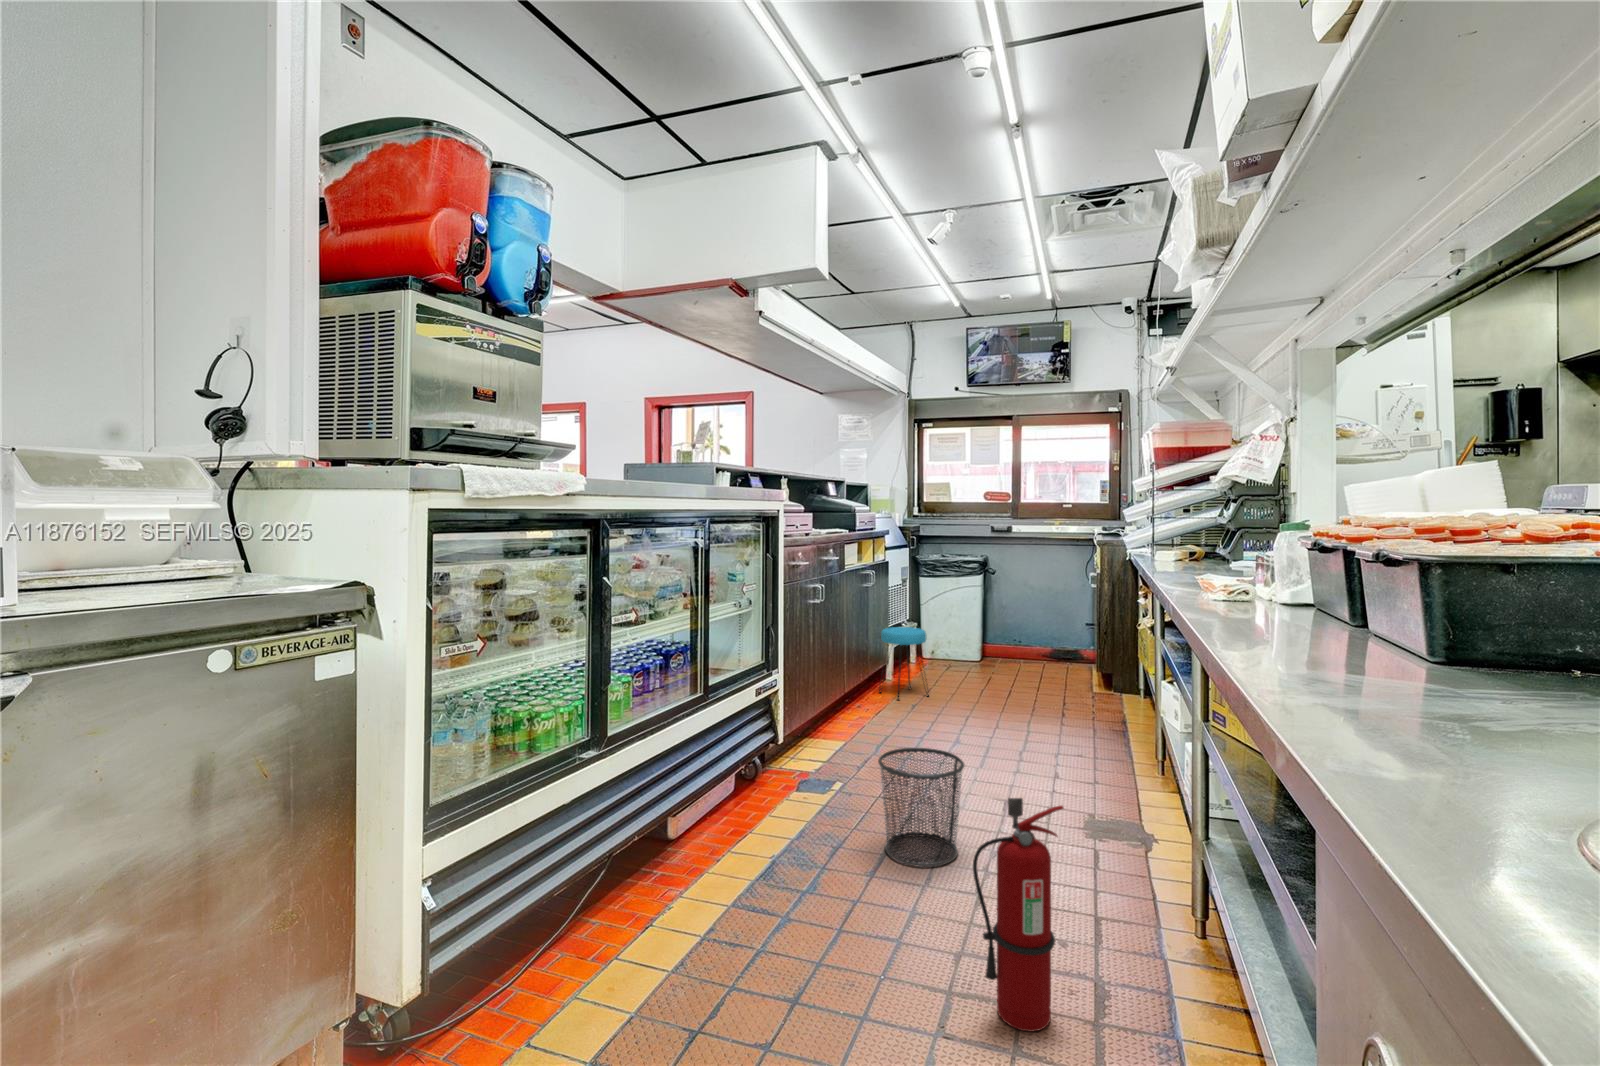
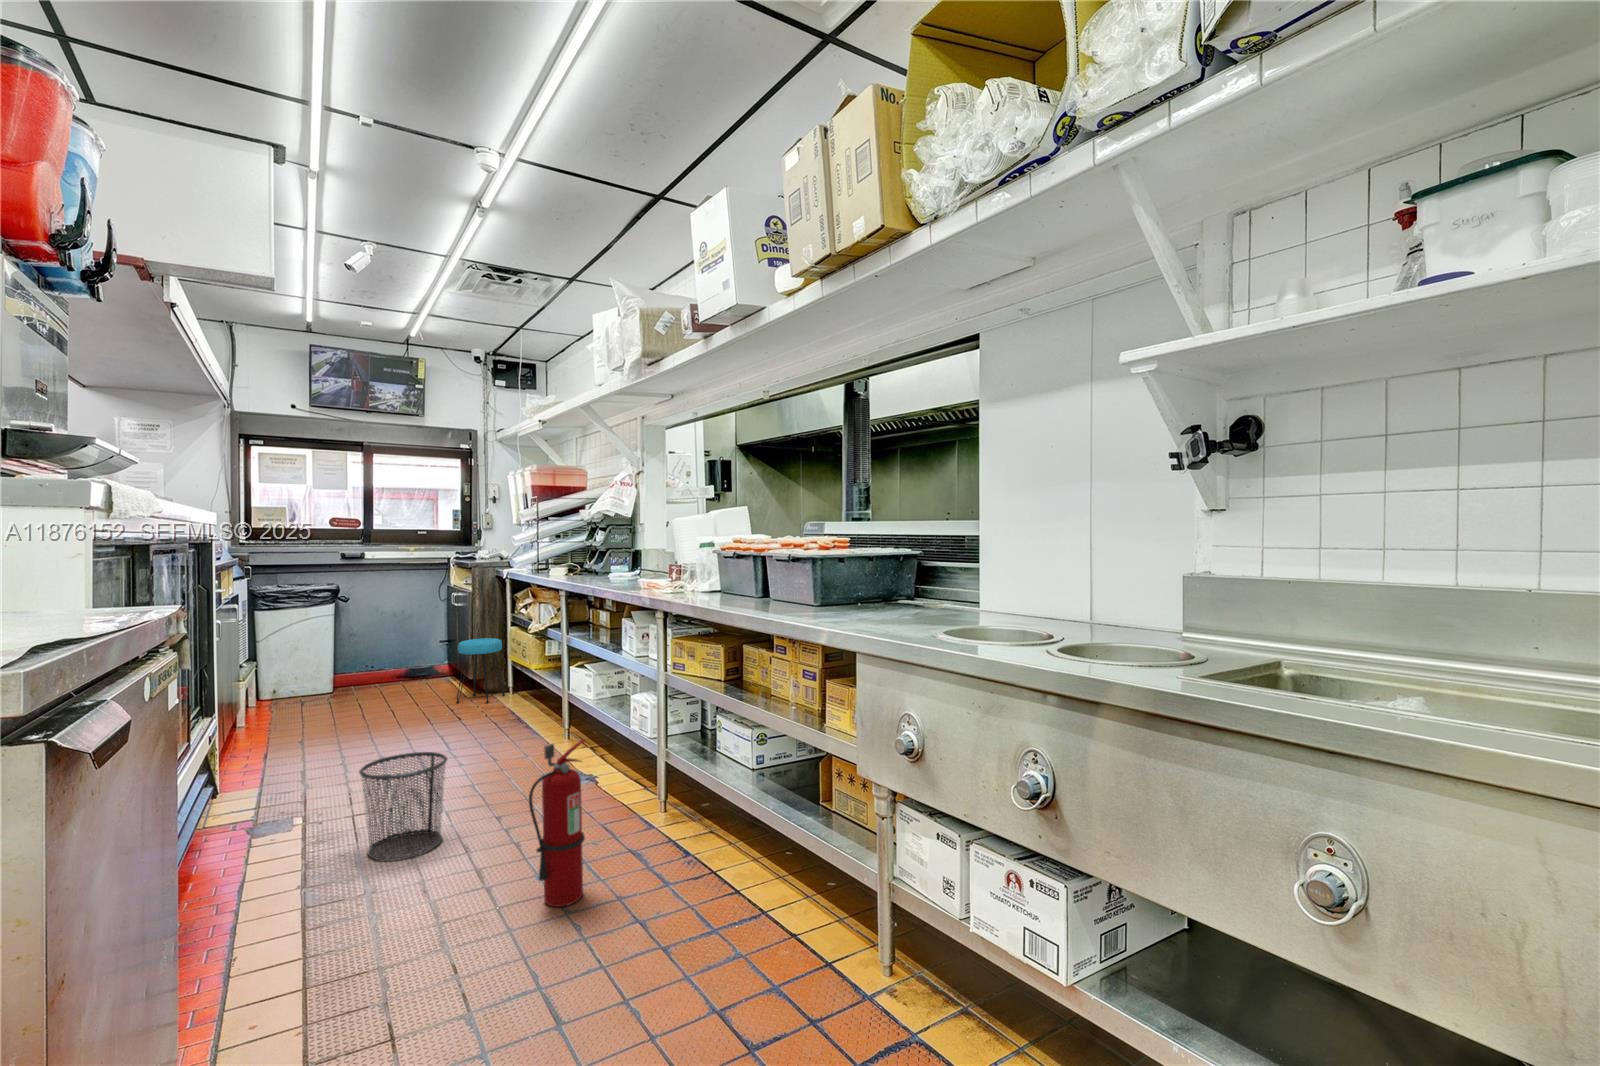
stool: present [879,627,929,700] -> present [457,638,505,703]

